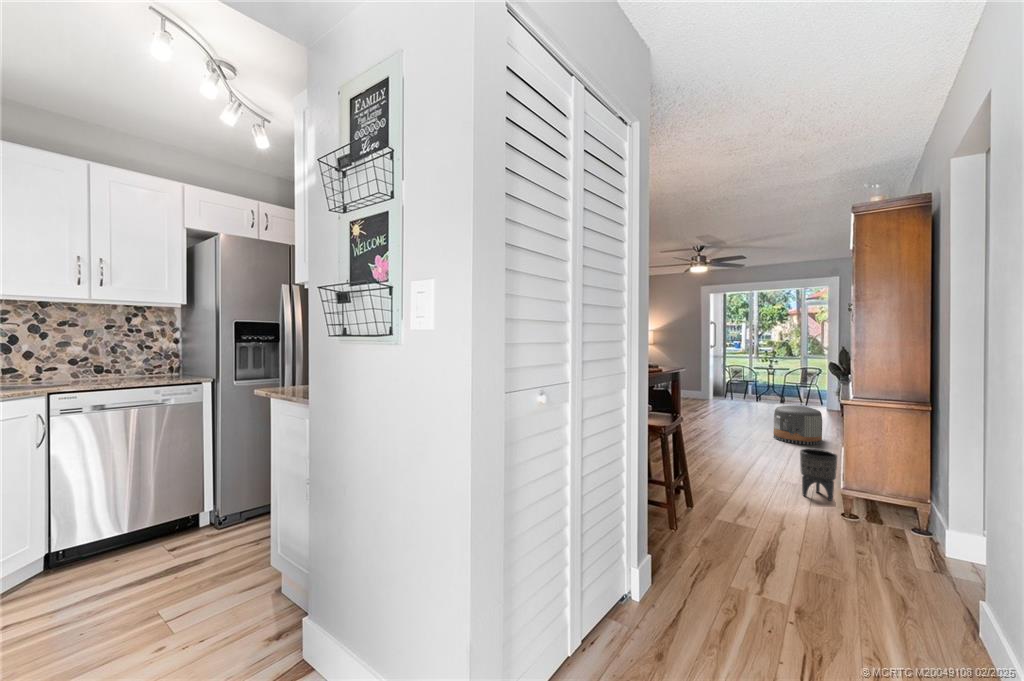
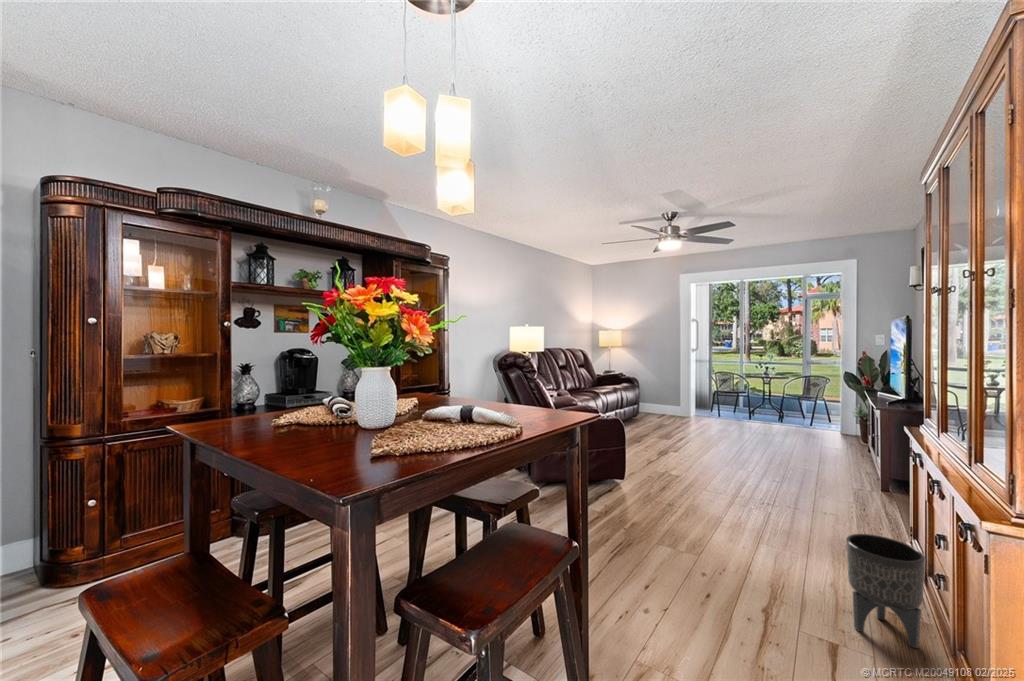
pouf: present [773,405,822,445] -> none [778,431,850,492]

